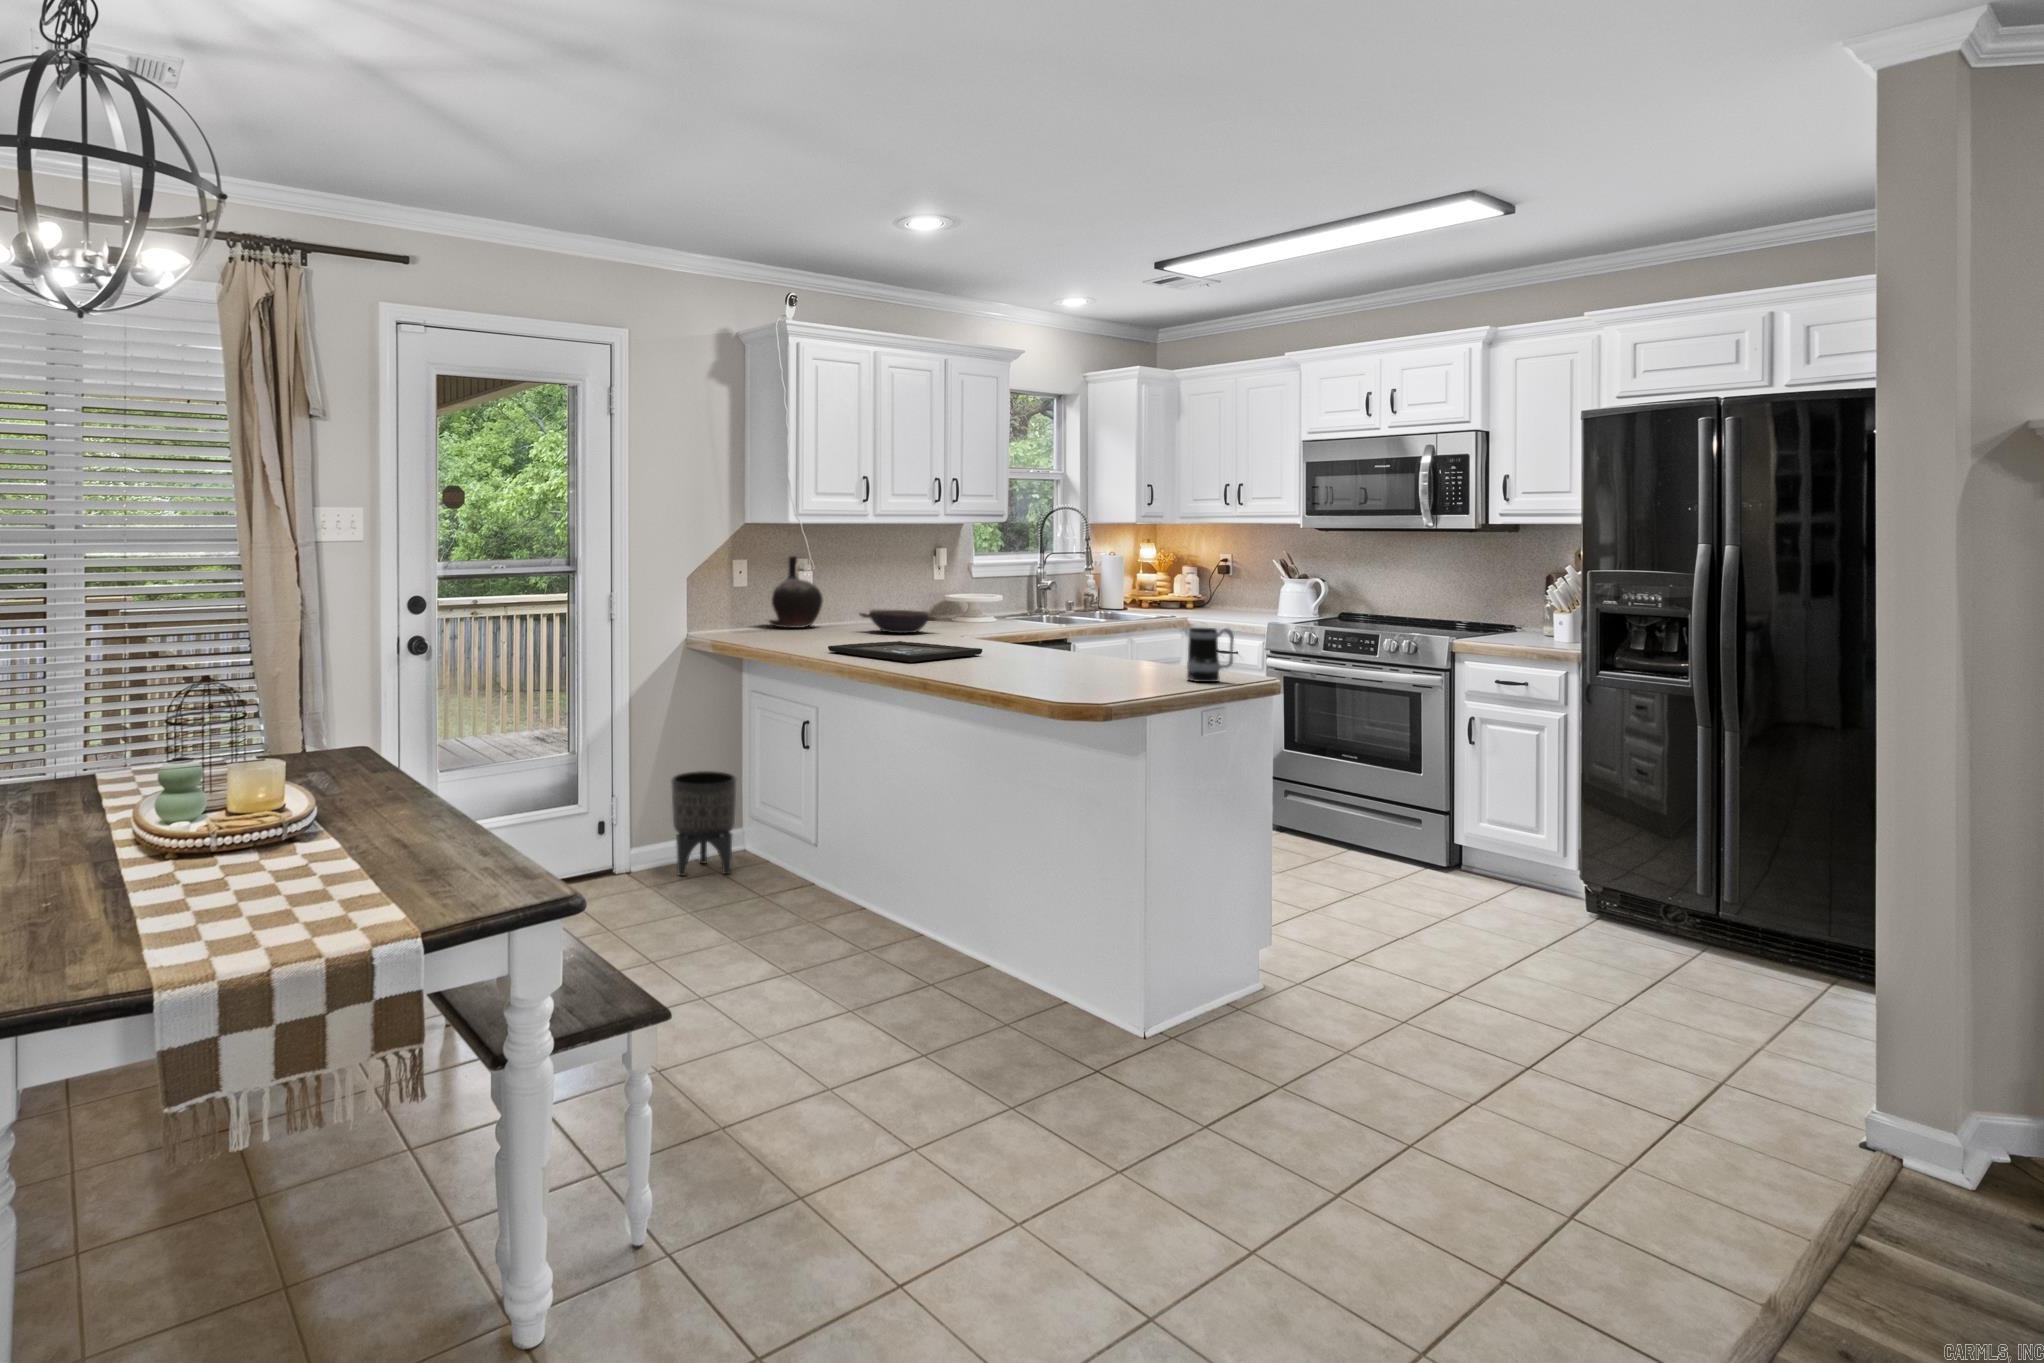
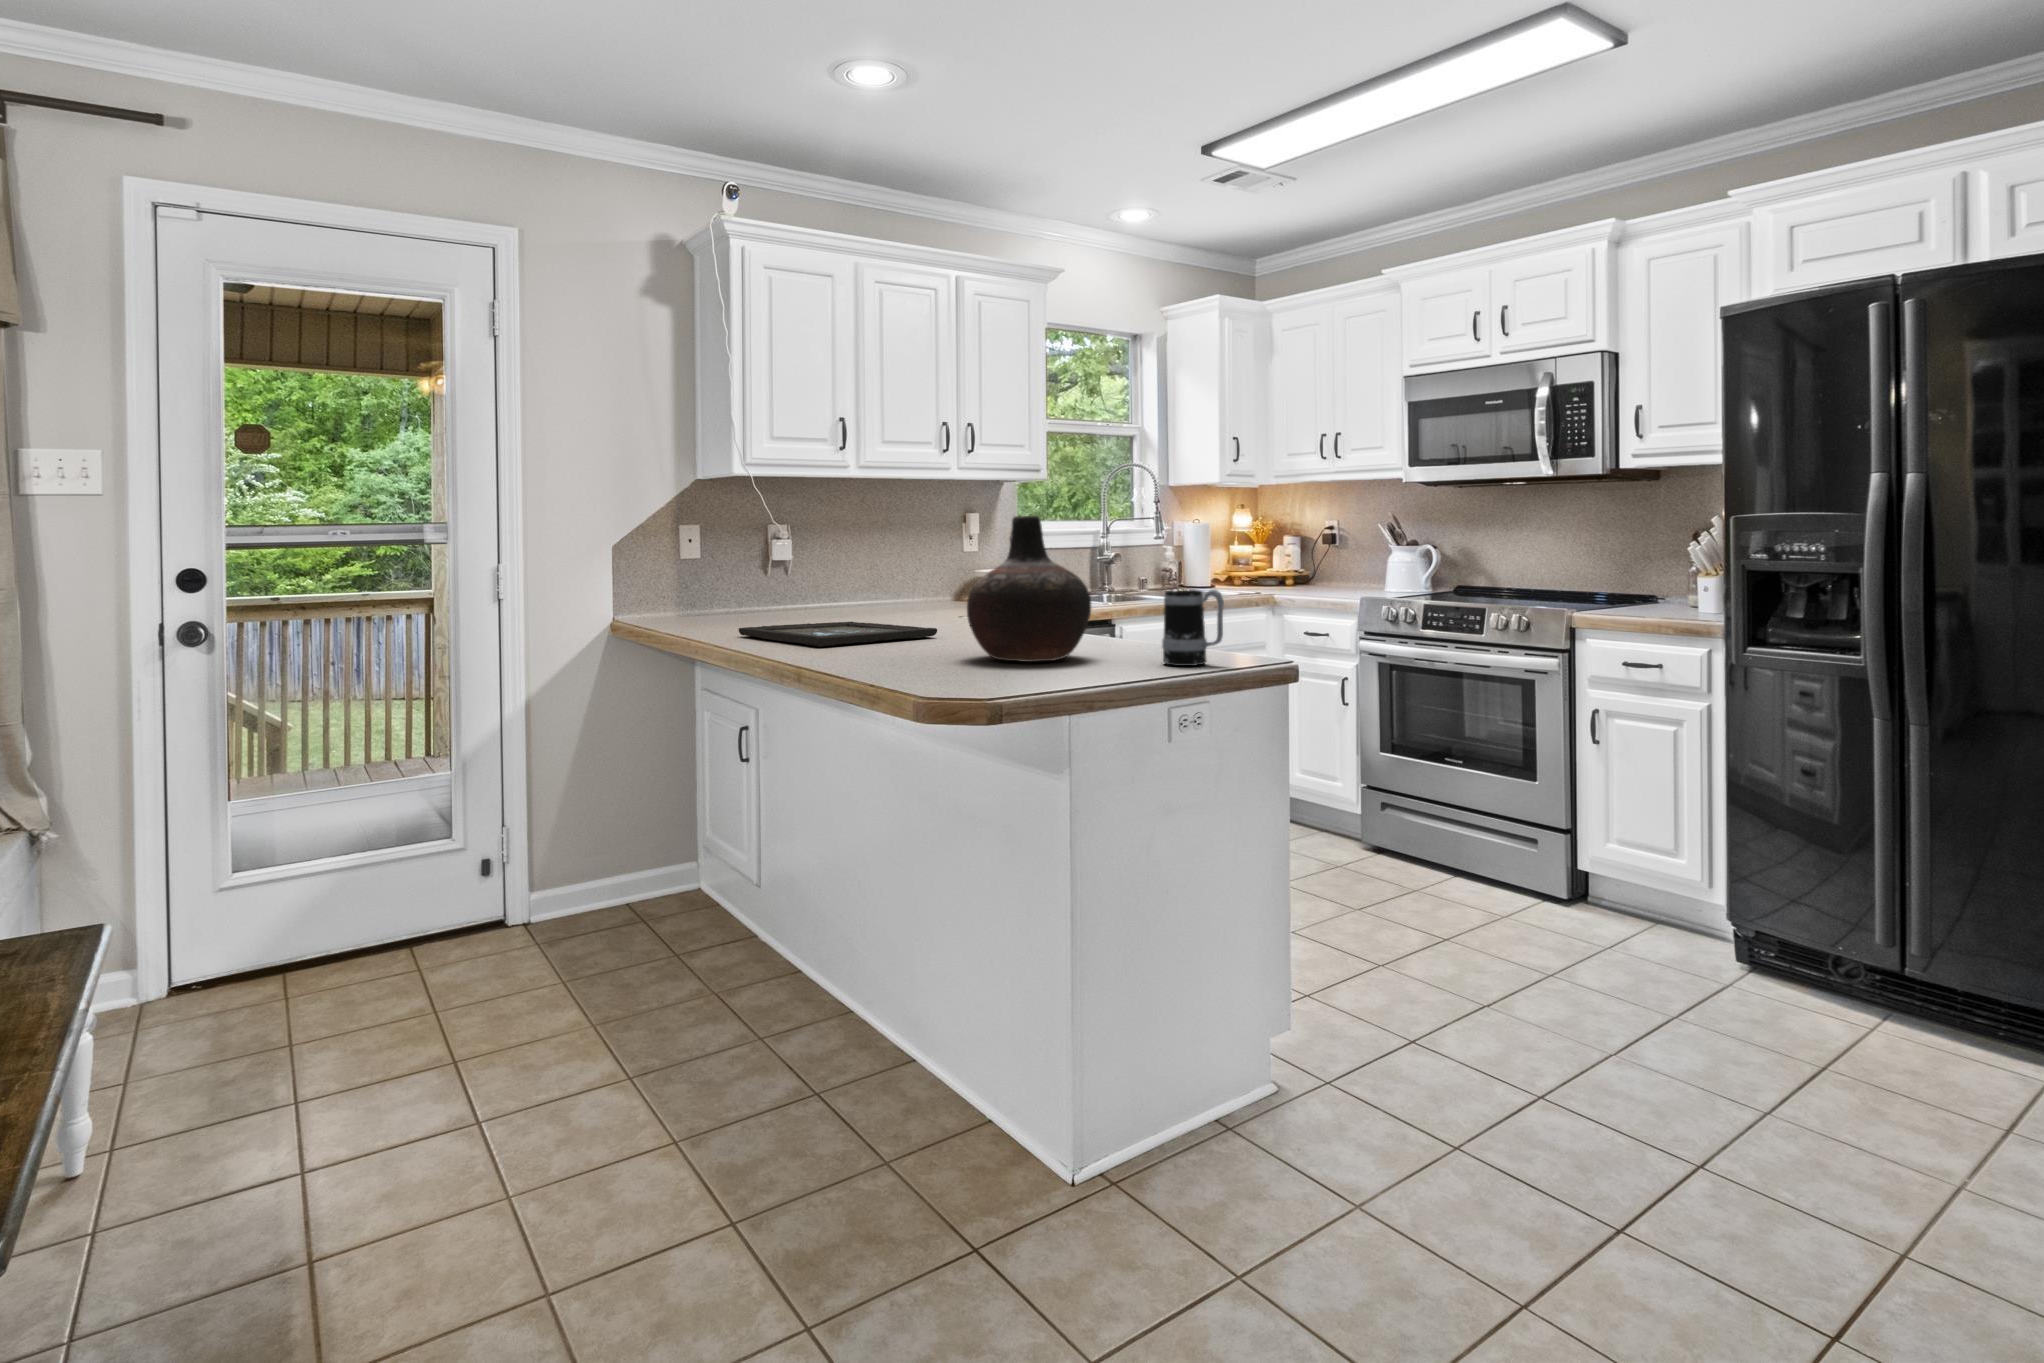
vase: present [769,556,823,628] -> present [967,516,1091,662]
bowl: present [859,610,938,633] -> none [835,585,937,614]
planter: present [671,771,737,876] -> none [579,793,668,930]

